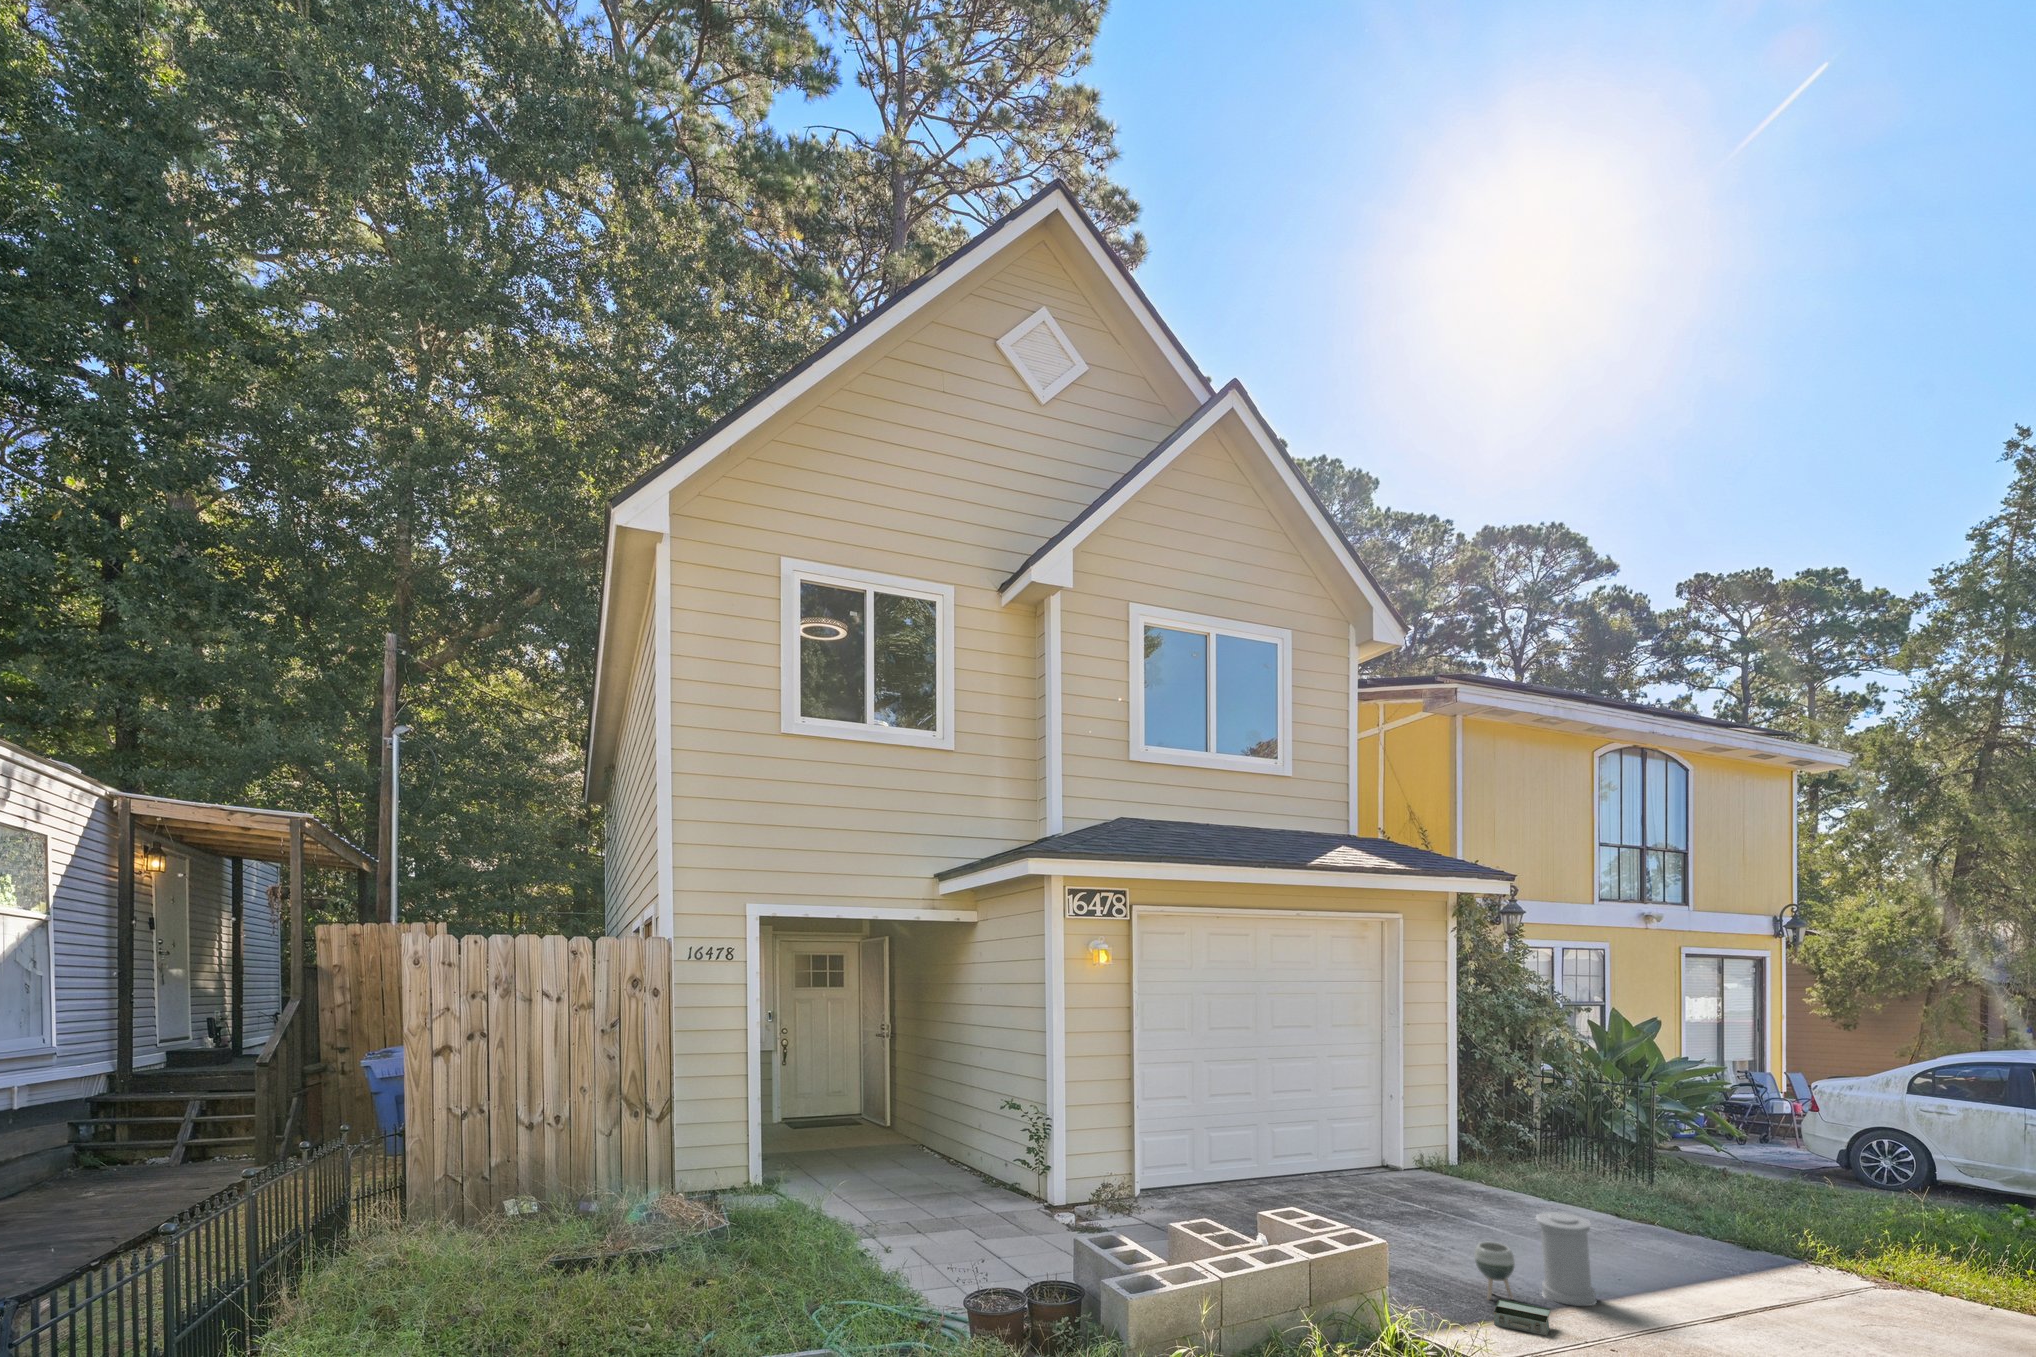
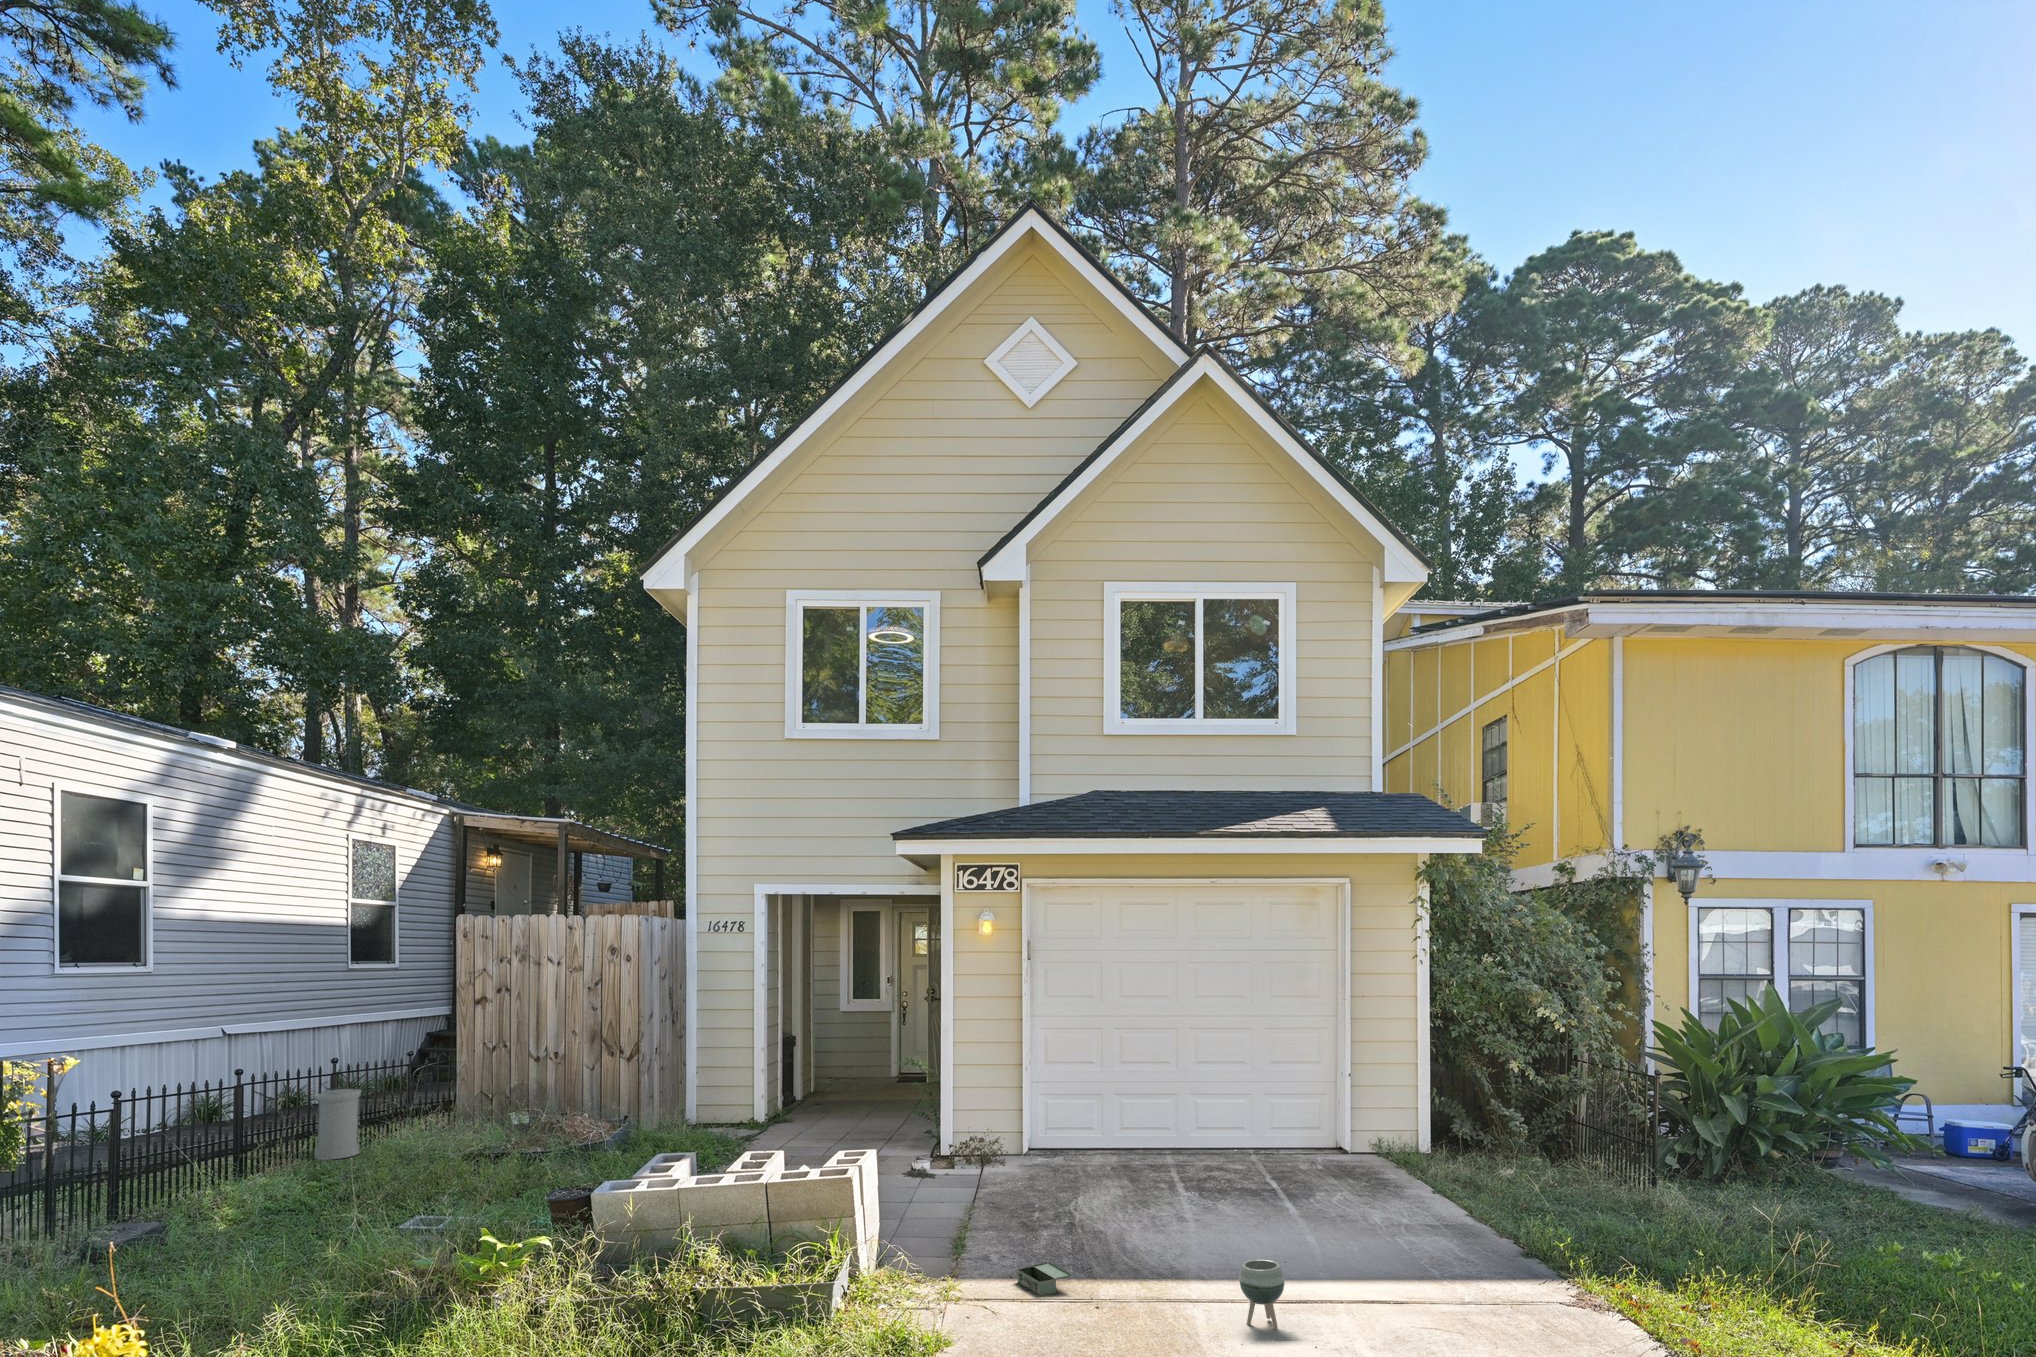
trash can: present [1537,1212,1596,1306] -> present [315,1089,361,1160]
planter: present [1474,1242,1515,1300] -> present [1239,1259,1285,1329]

